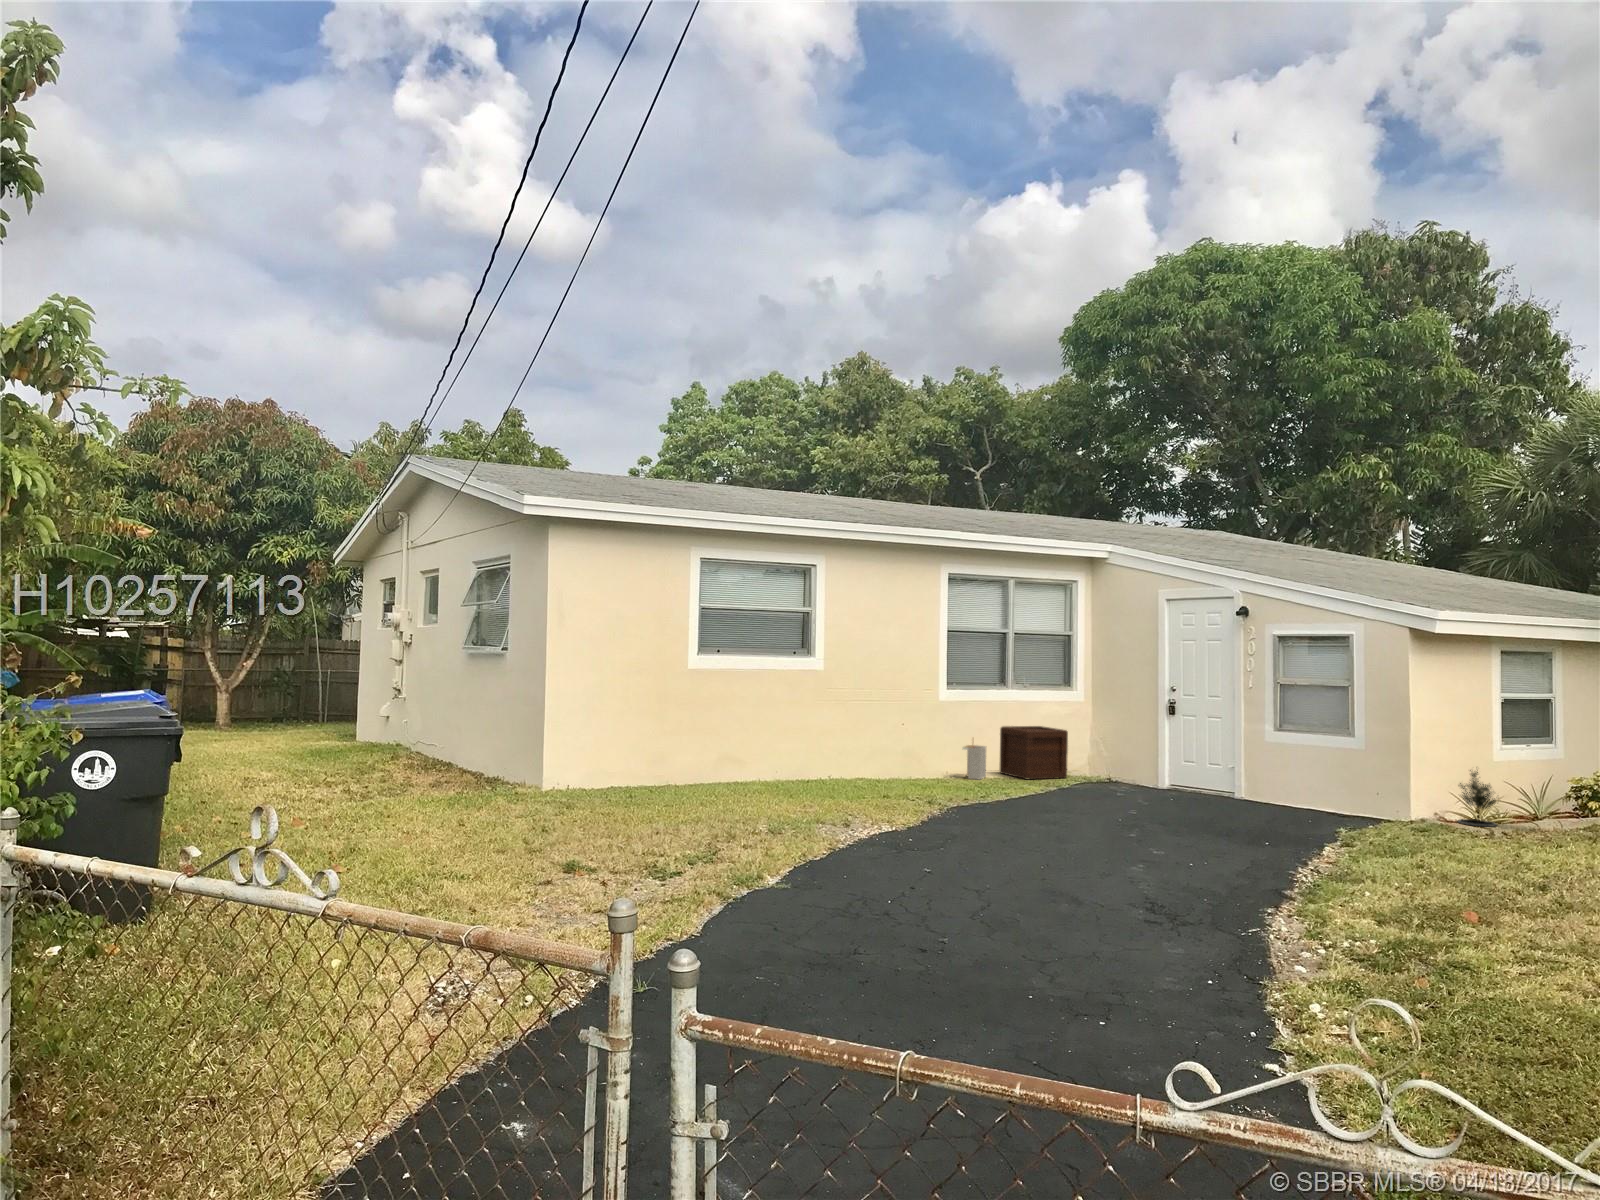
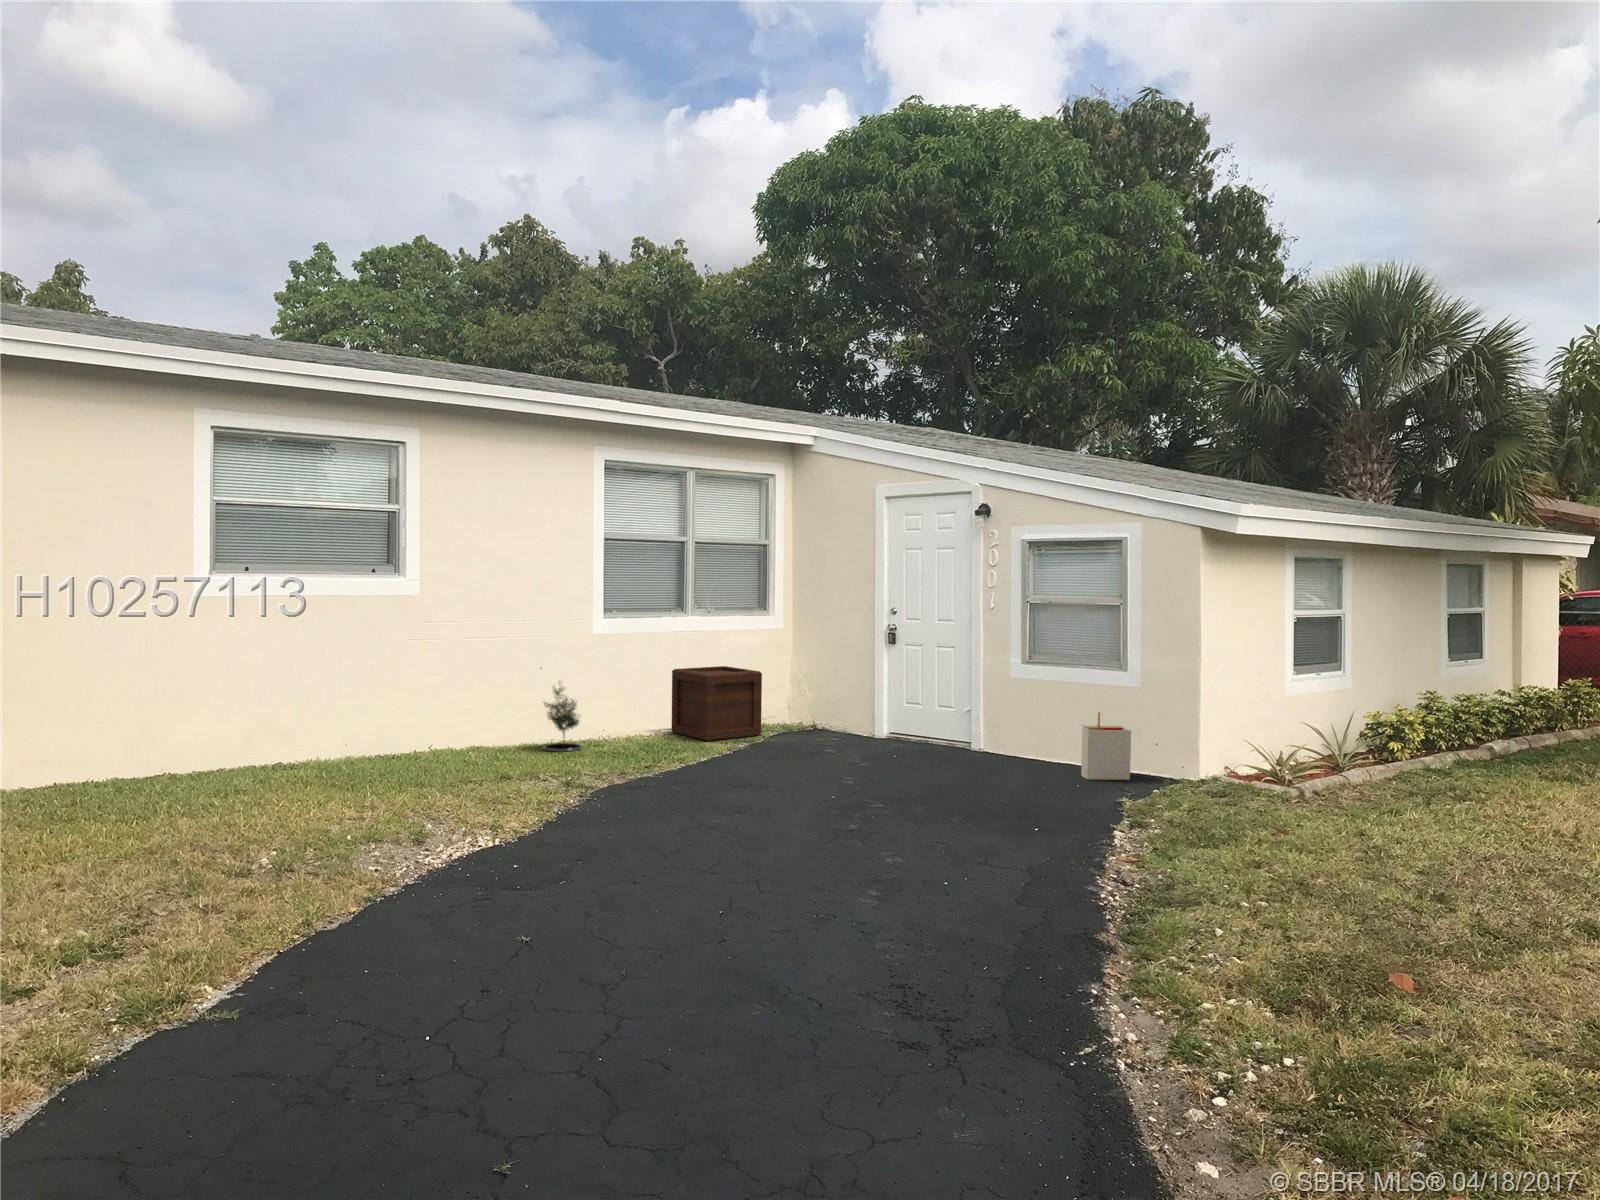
storage bin: present [963,744,986,780] -> present [1081,712,1131,780]
potted tree: present [1458,770,1496,827] -> present [543,683,582,752]

